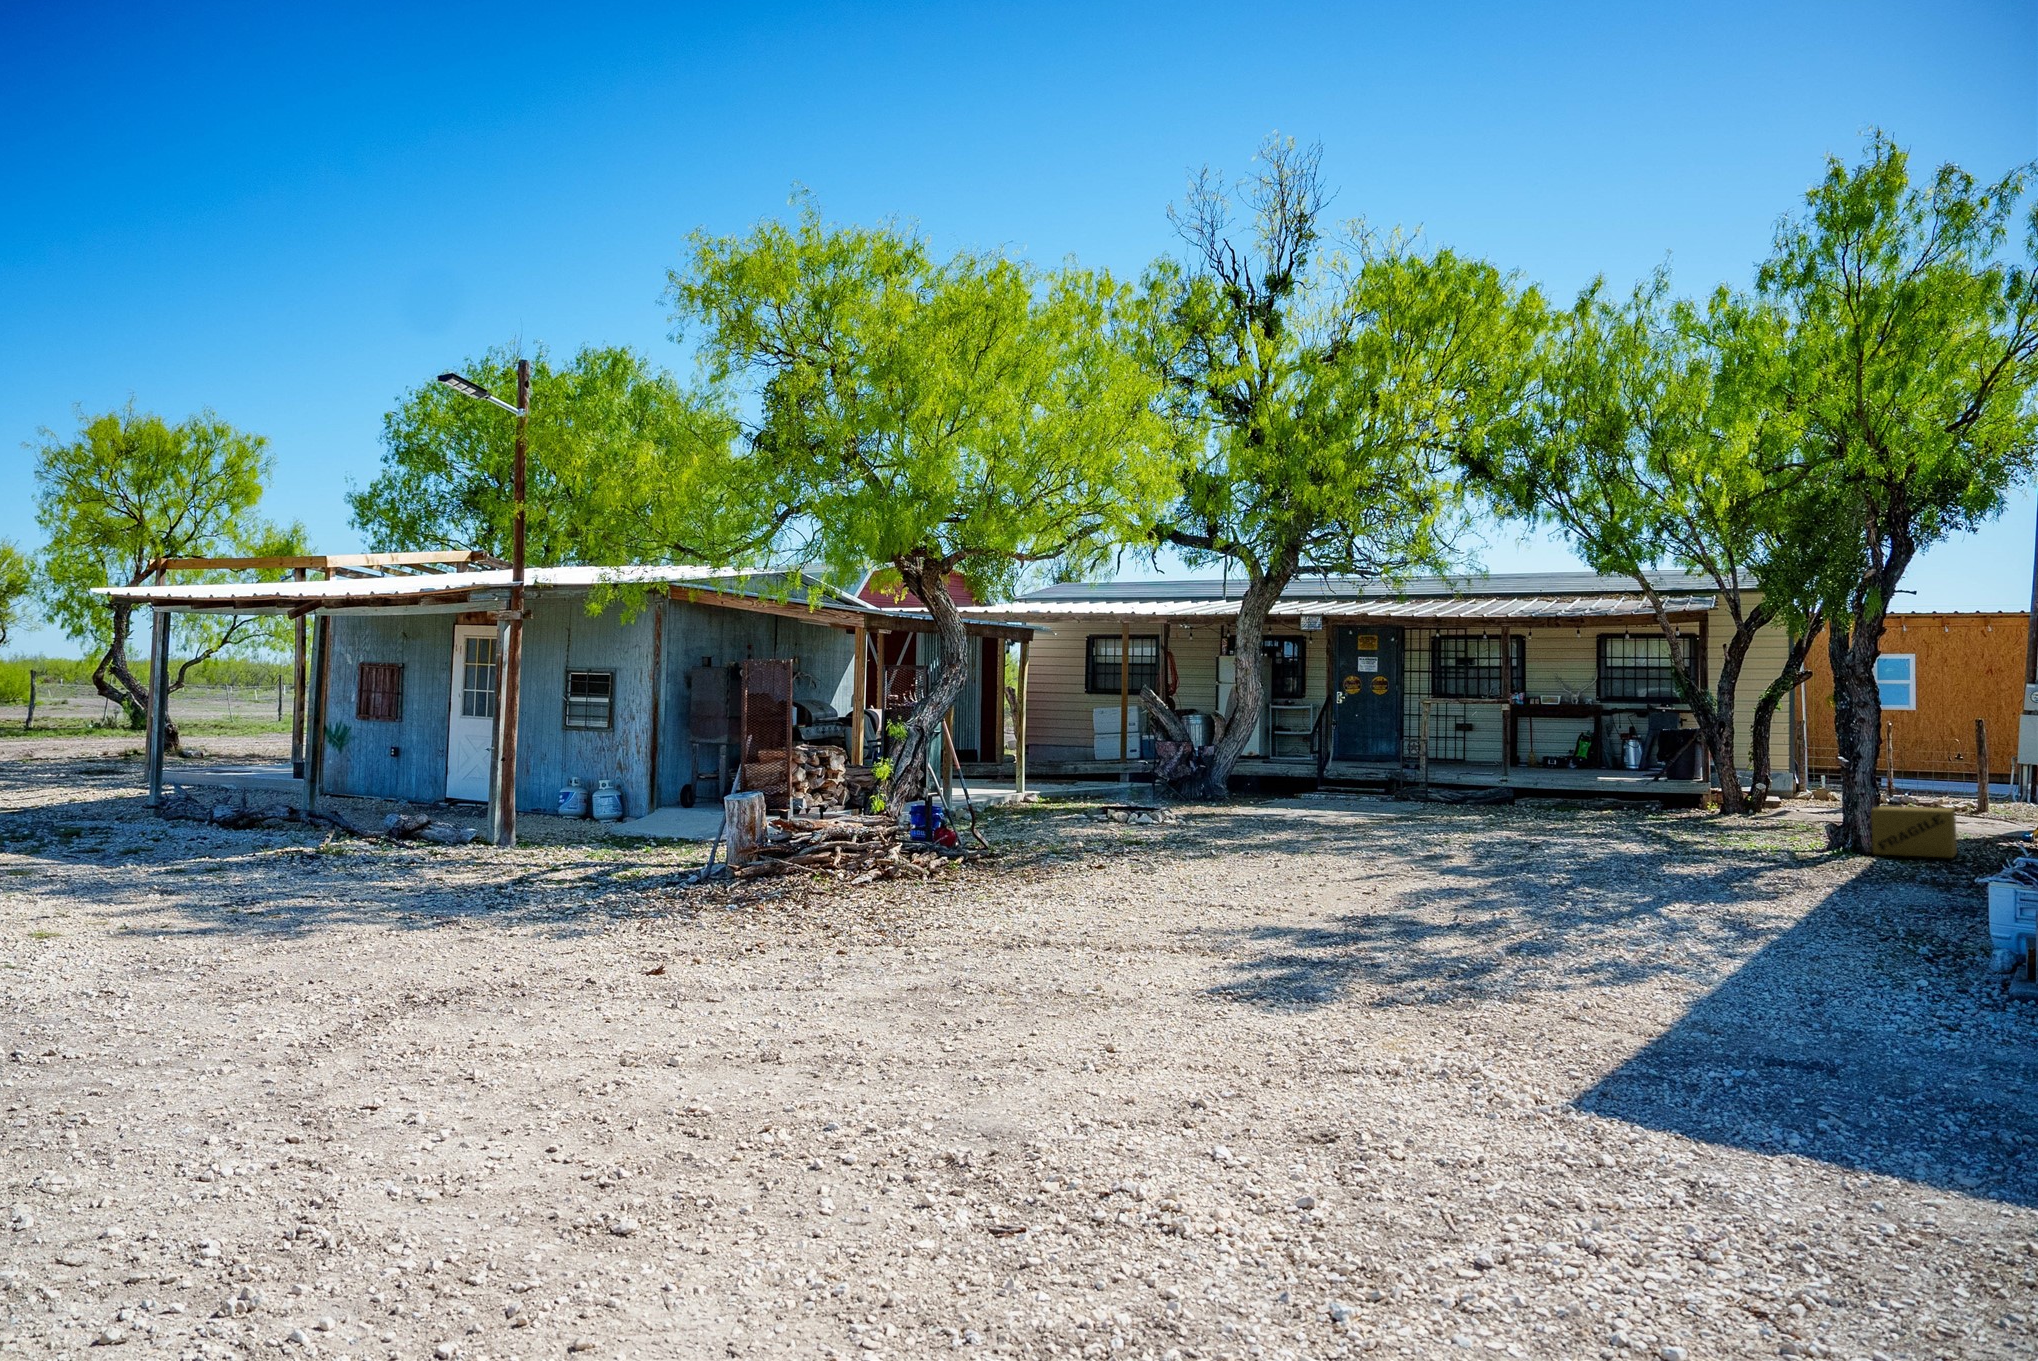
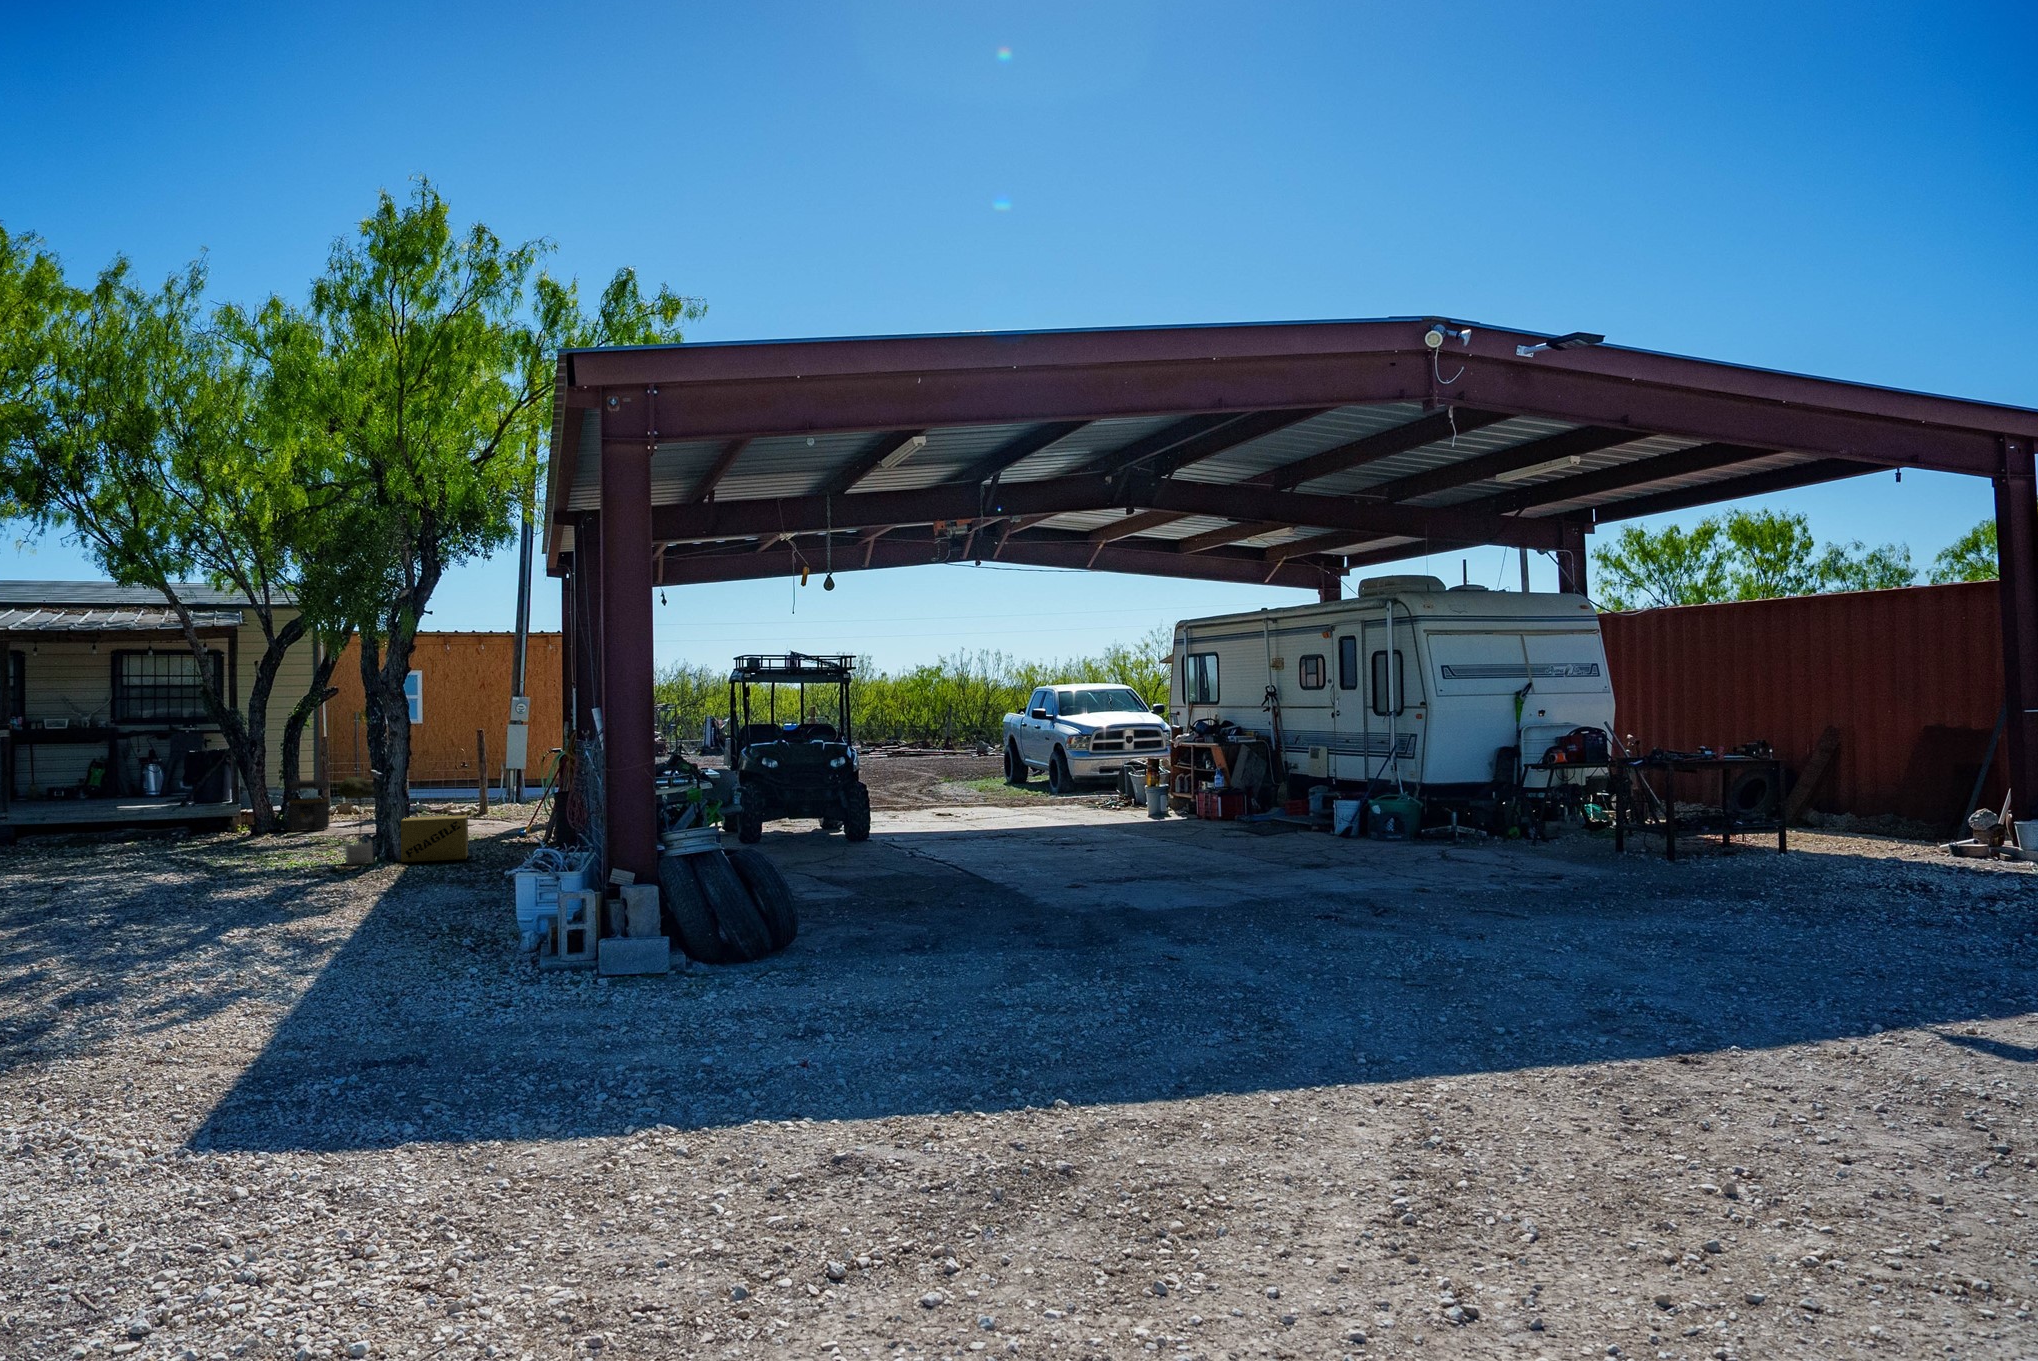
potted tree: none [1797,757,1843,852] -> present [338,776,376,865]
toolbox: none [1756,761,1803,814] -> present [287,780,330,832]

